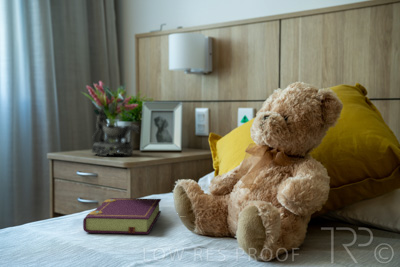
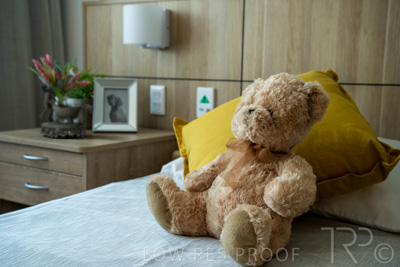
book: present [83,198,161,234] -> none [45,191,127,237]

